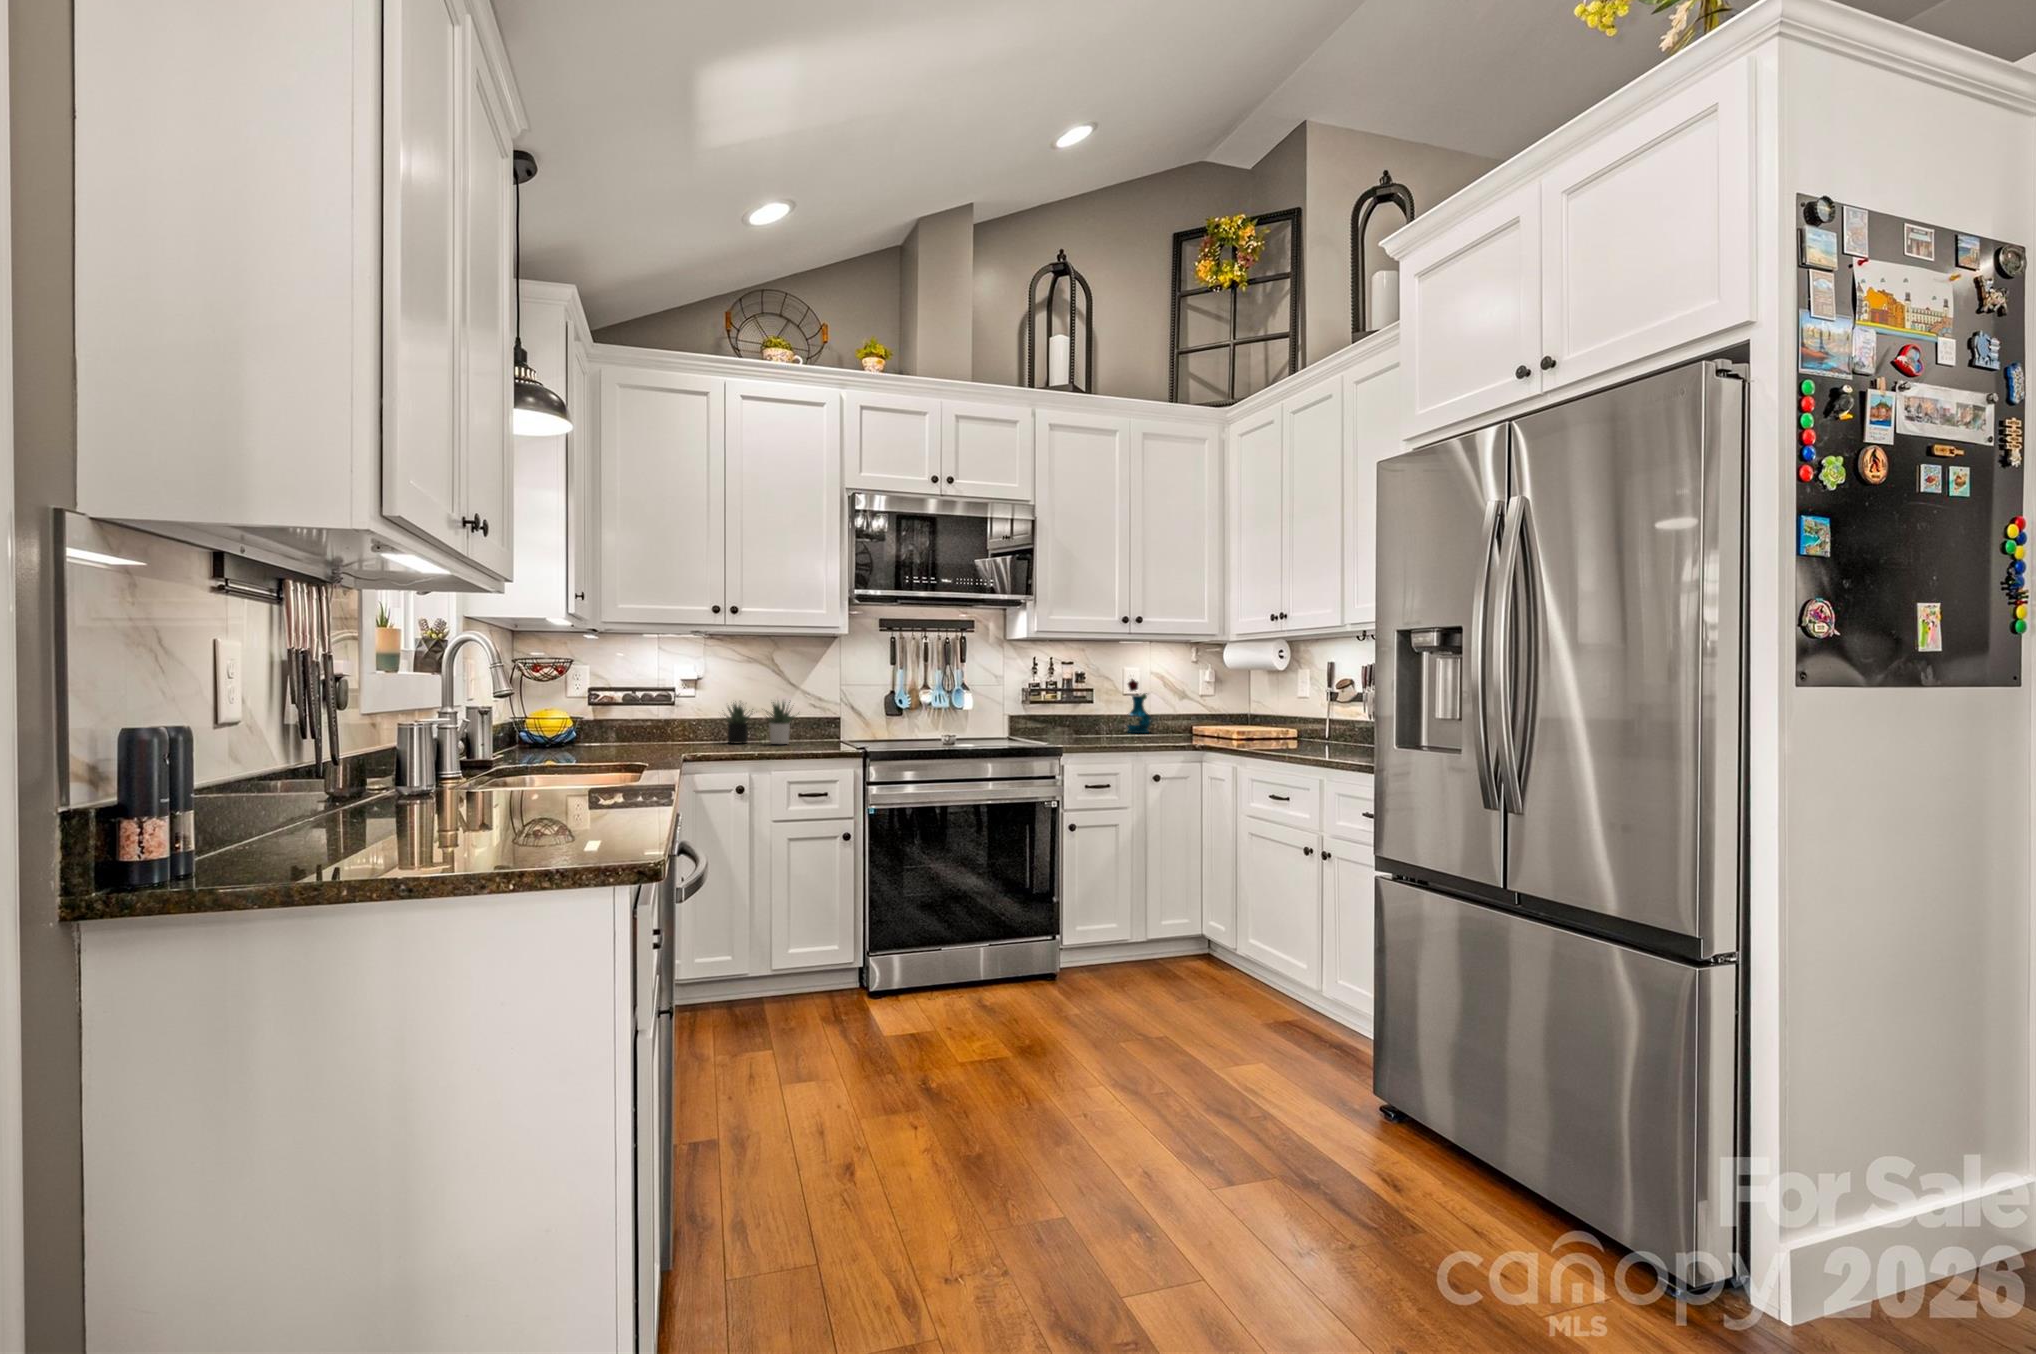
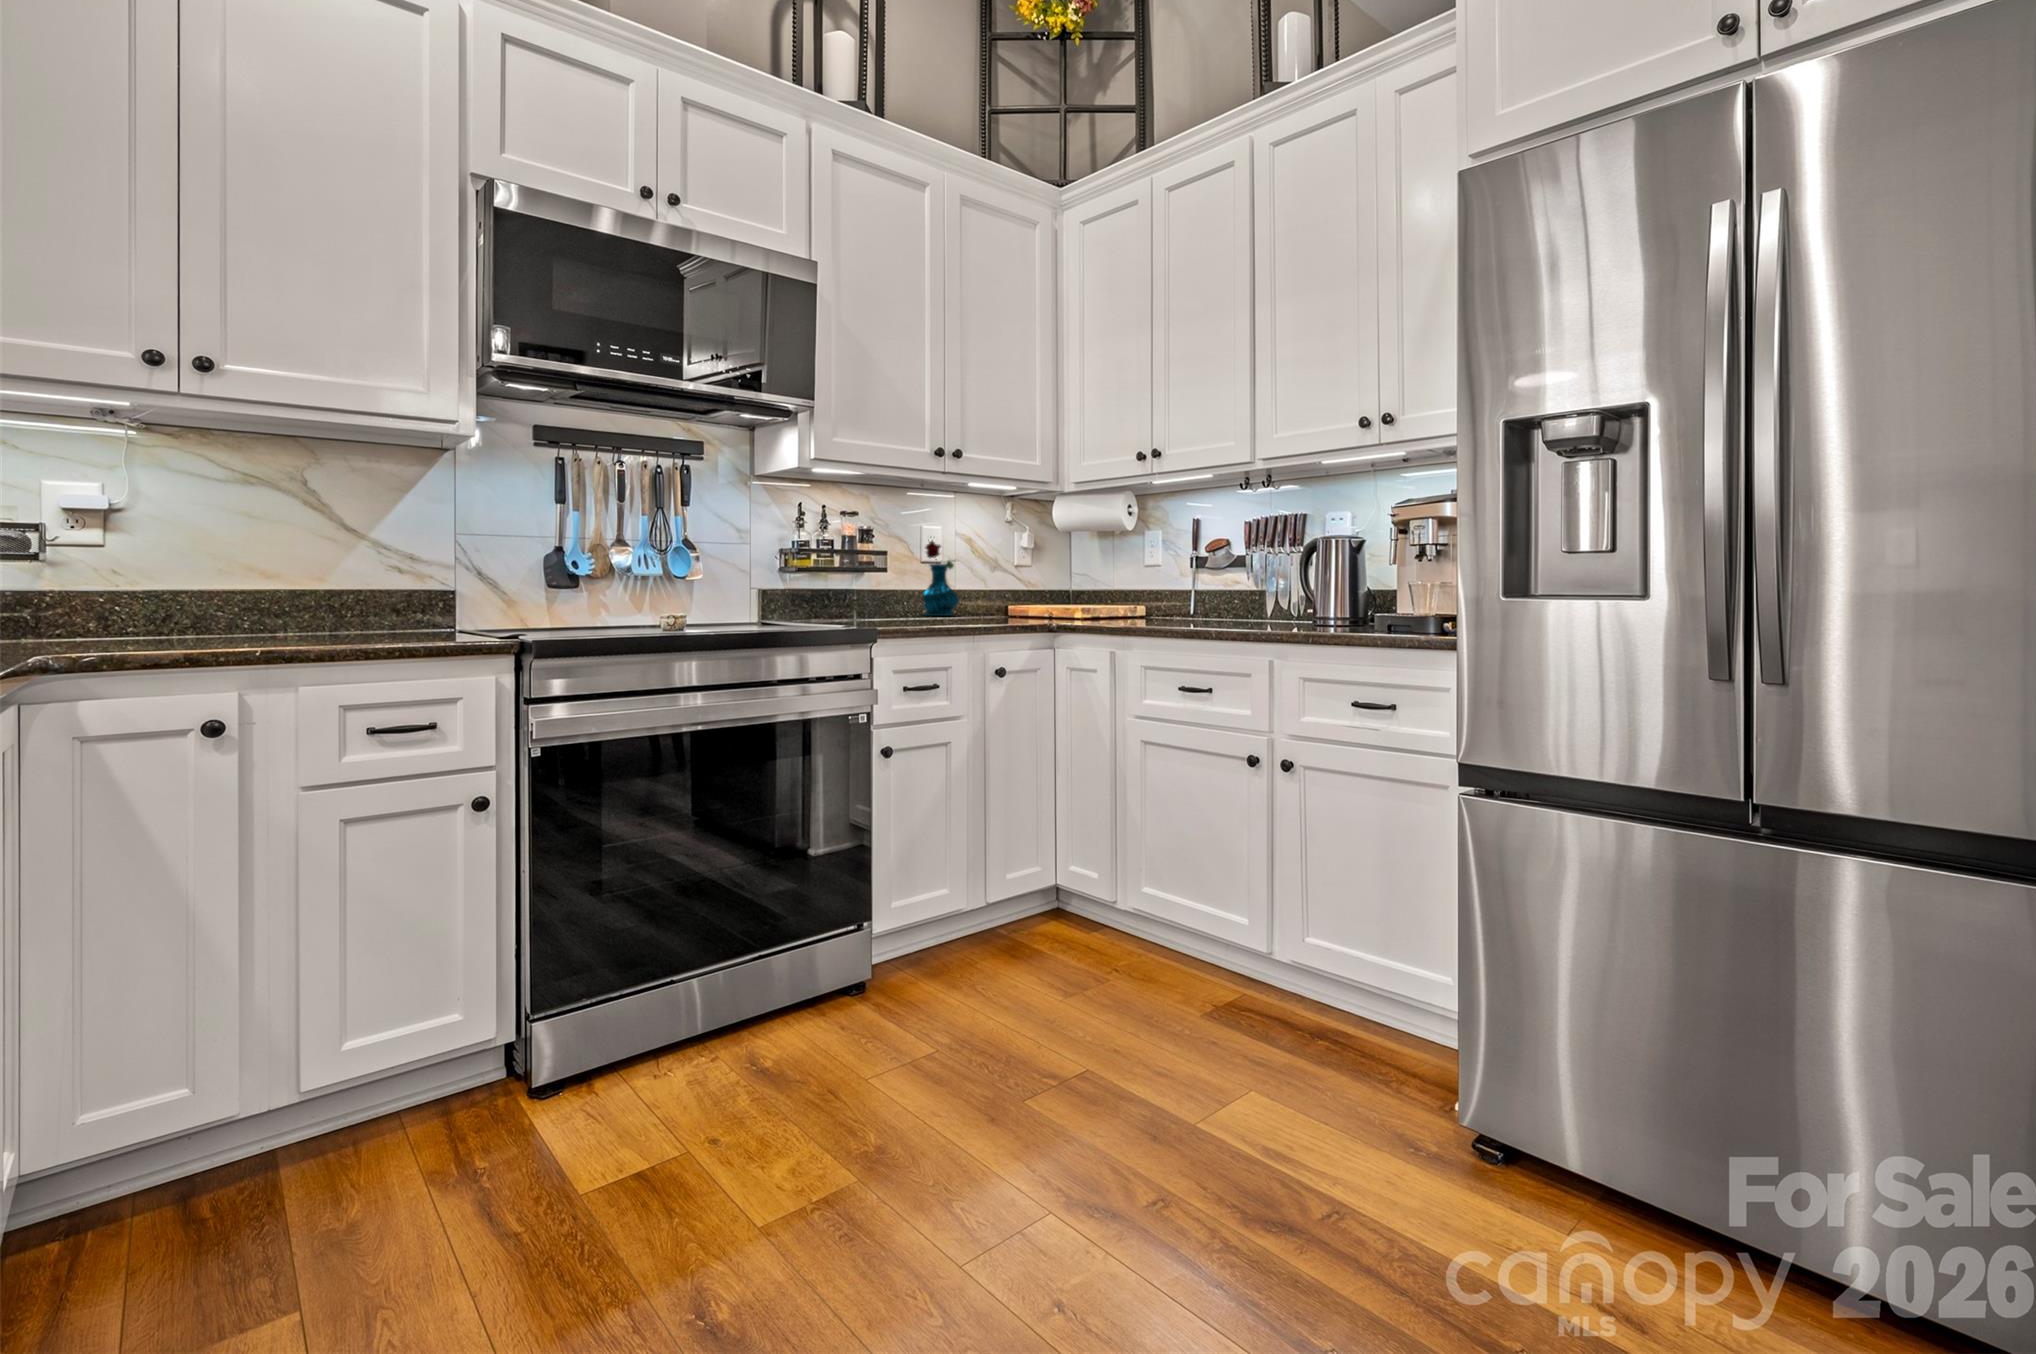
succulent plant: present [724,702,797,744] -> none [188,542,376,635]

